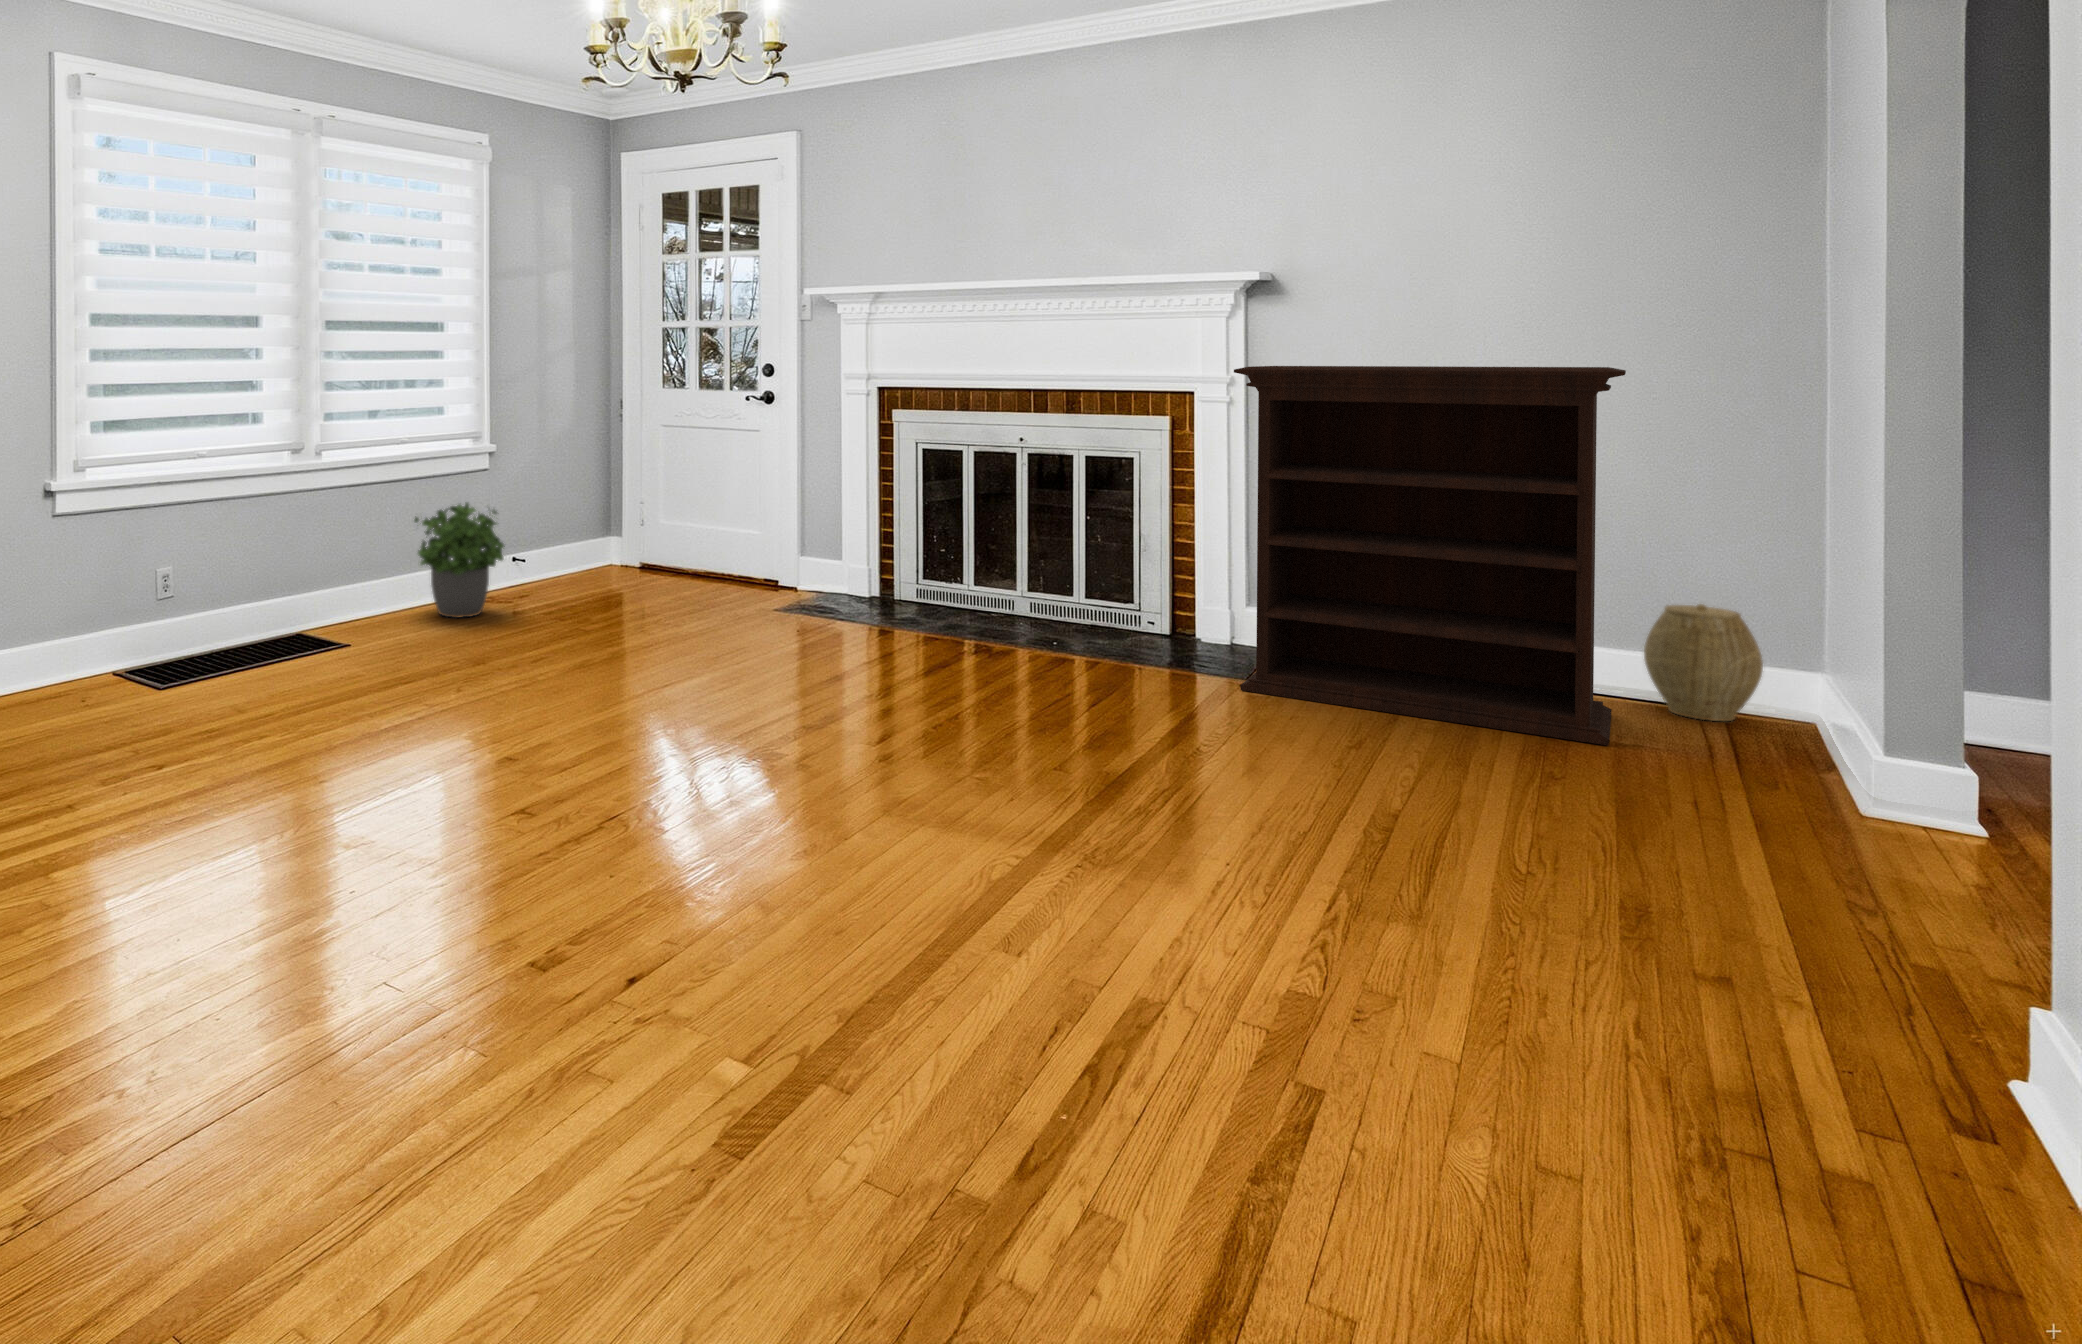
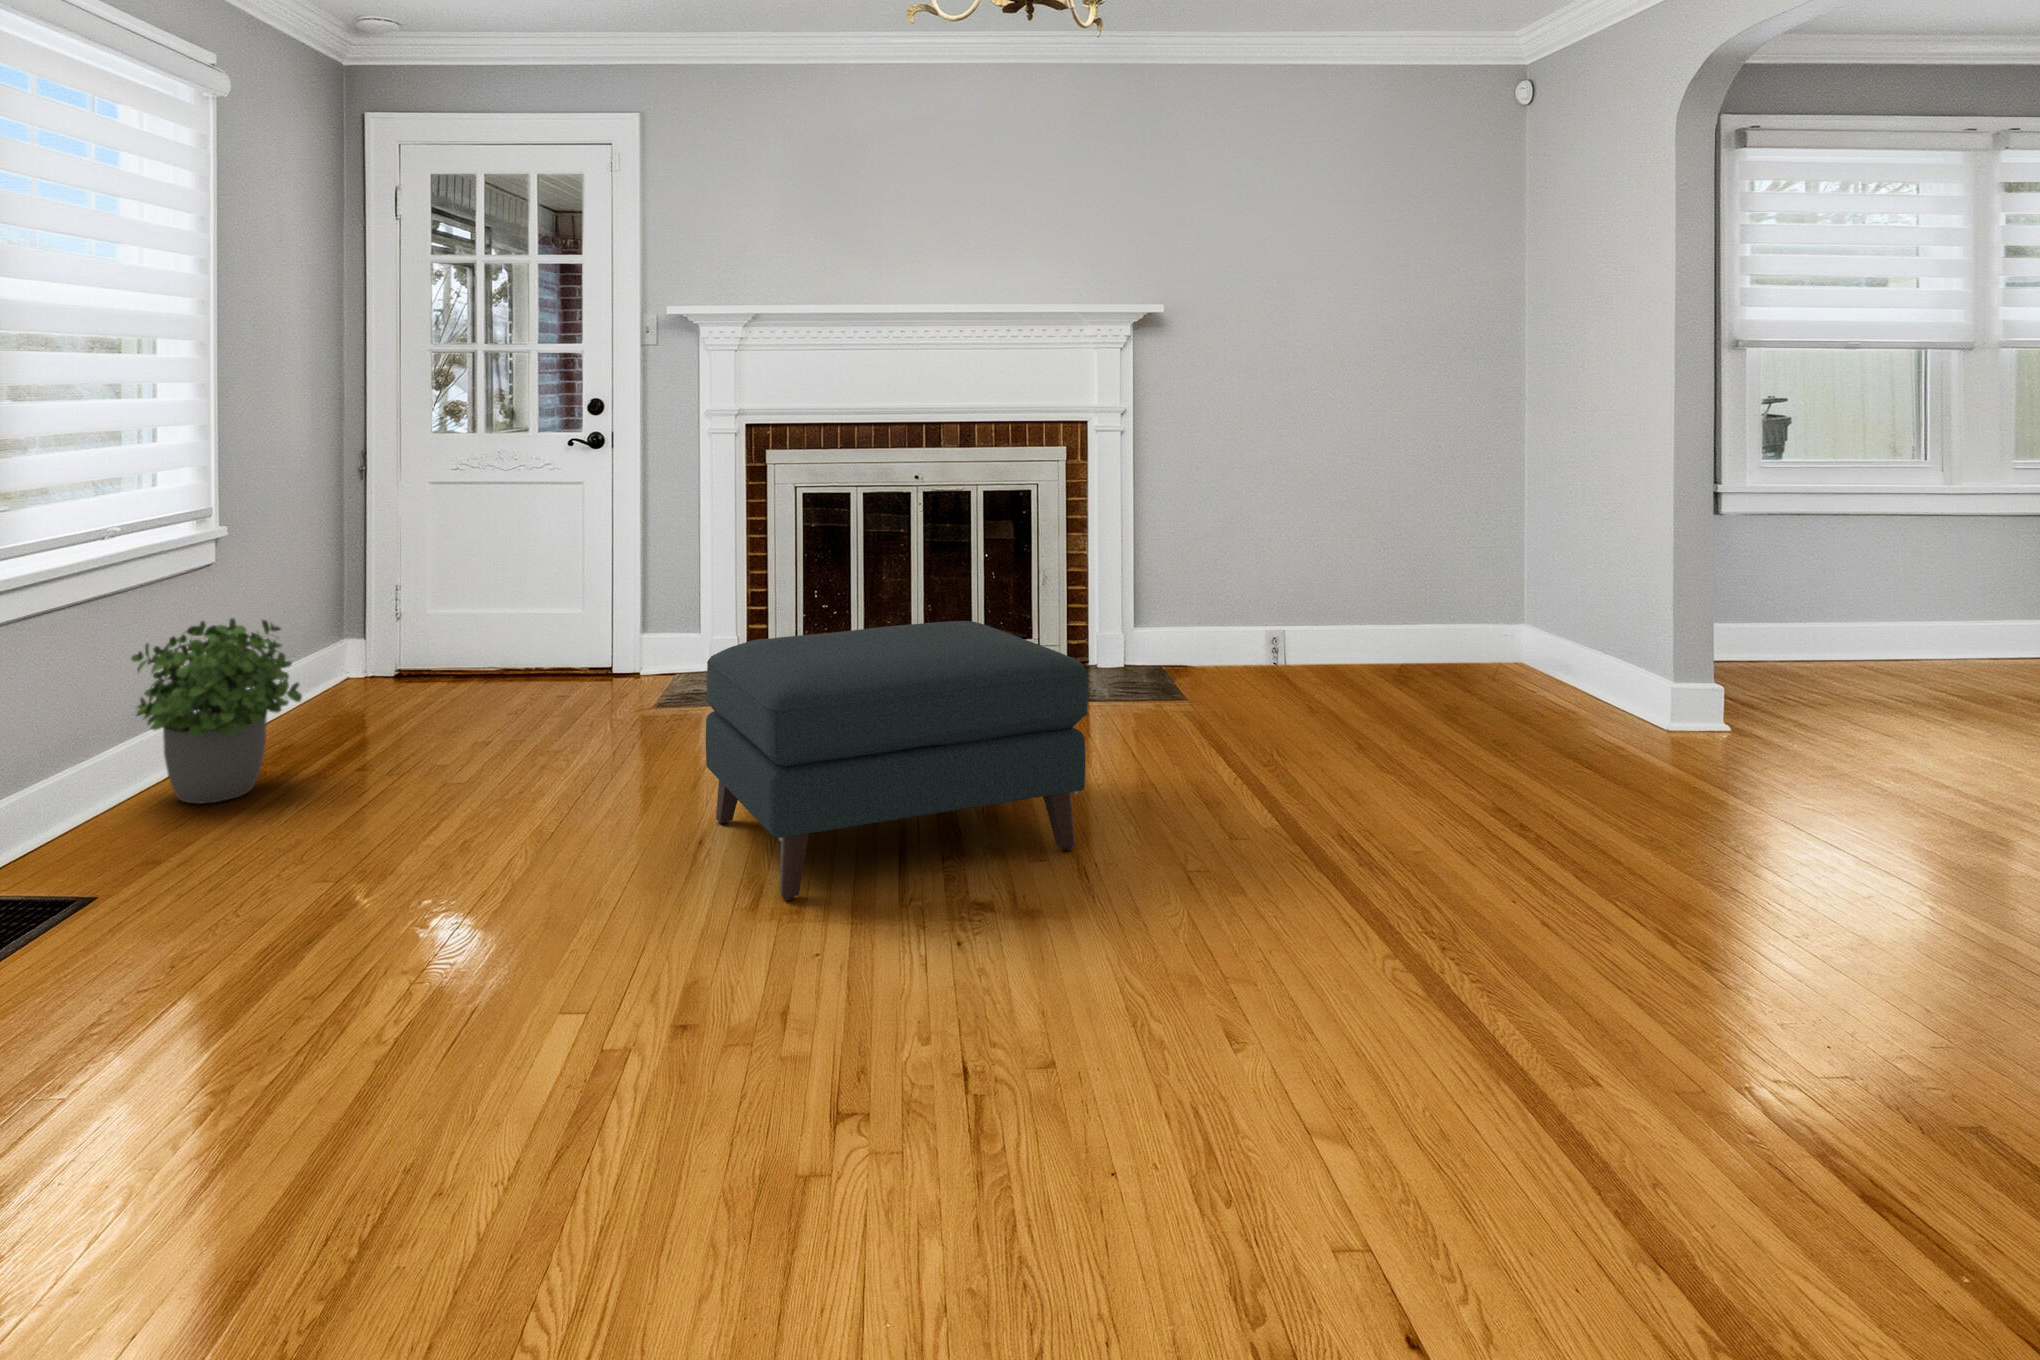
bookshelf: present [1234,366,1626,745] -> none [1175,393,1501,718]
ottoman: none [662,545,937,741] -> present [705,621,1088,900]
woven basket: present [1644,604,1763,721] -> none [1445,585,1525,681]

